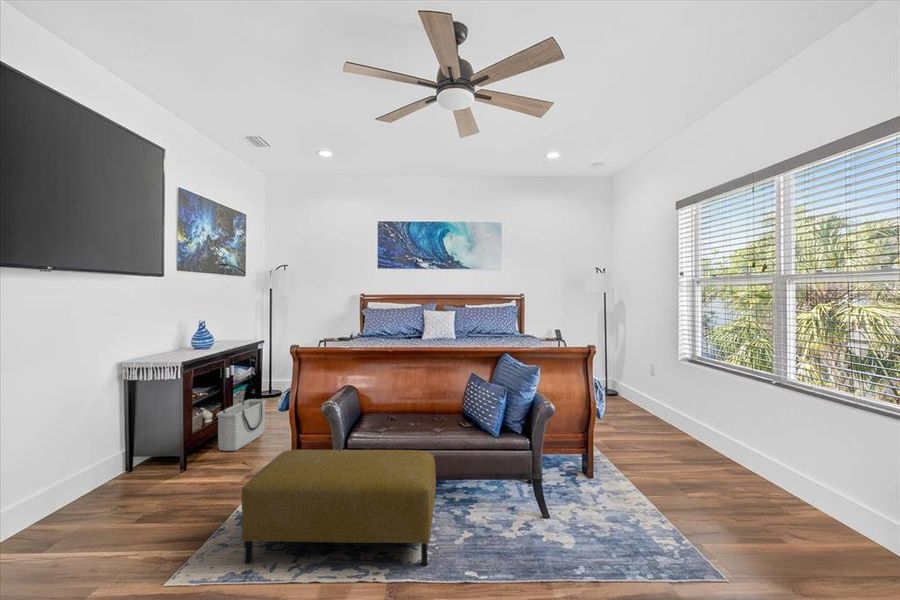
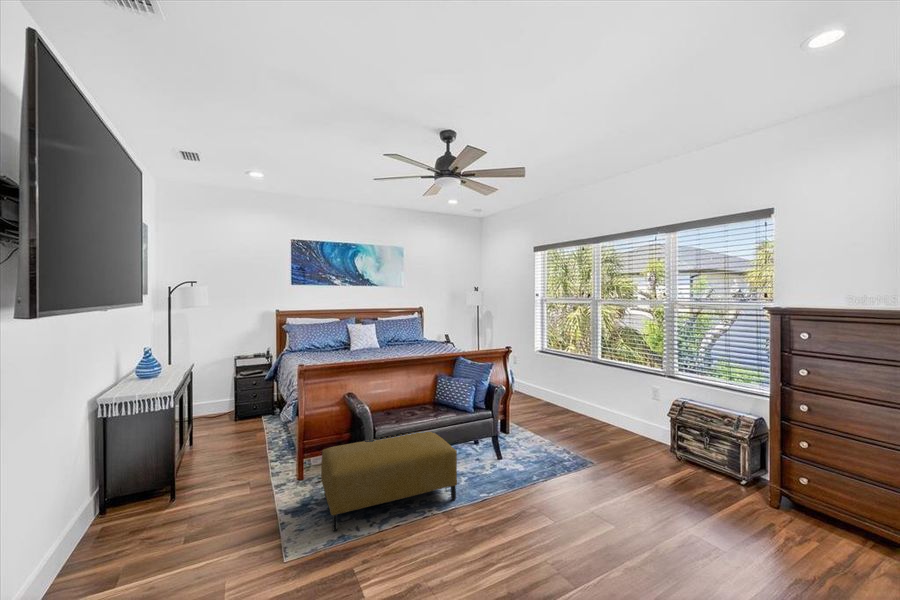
storage bin: present [216,399,266,451] -> none [194,417,228,470]

